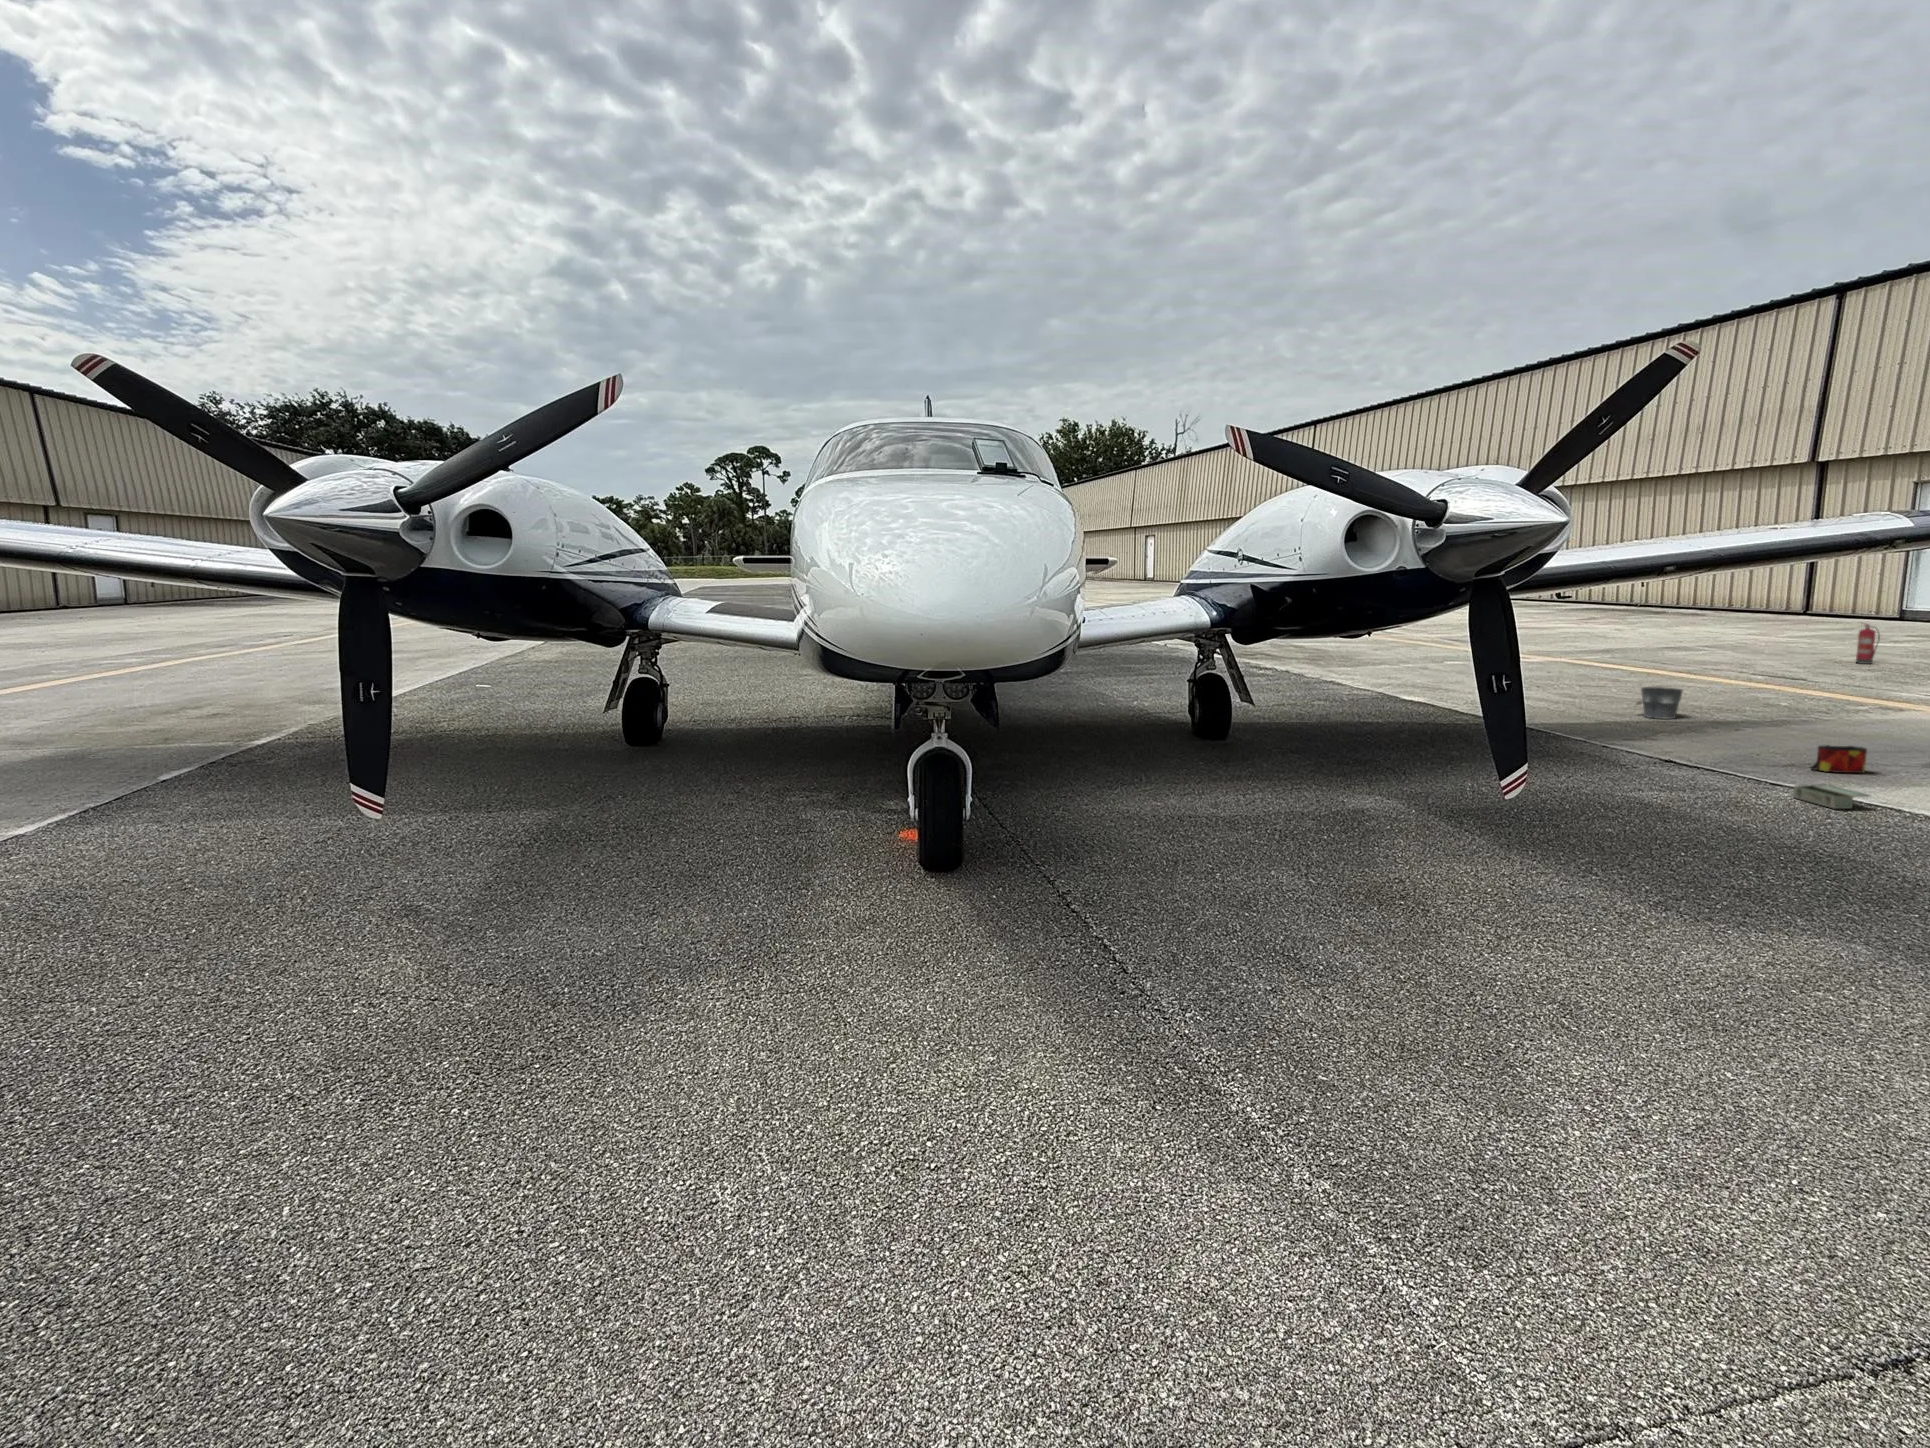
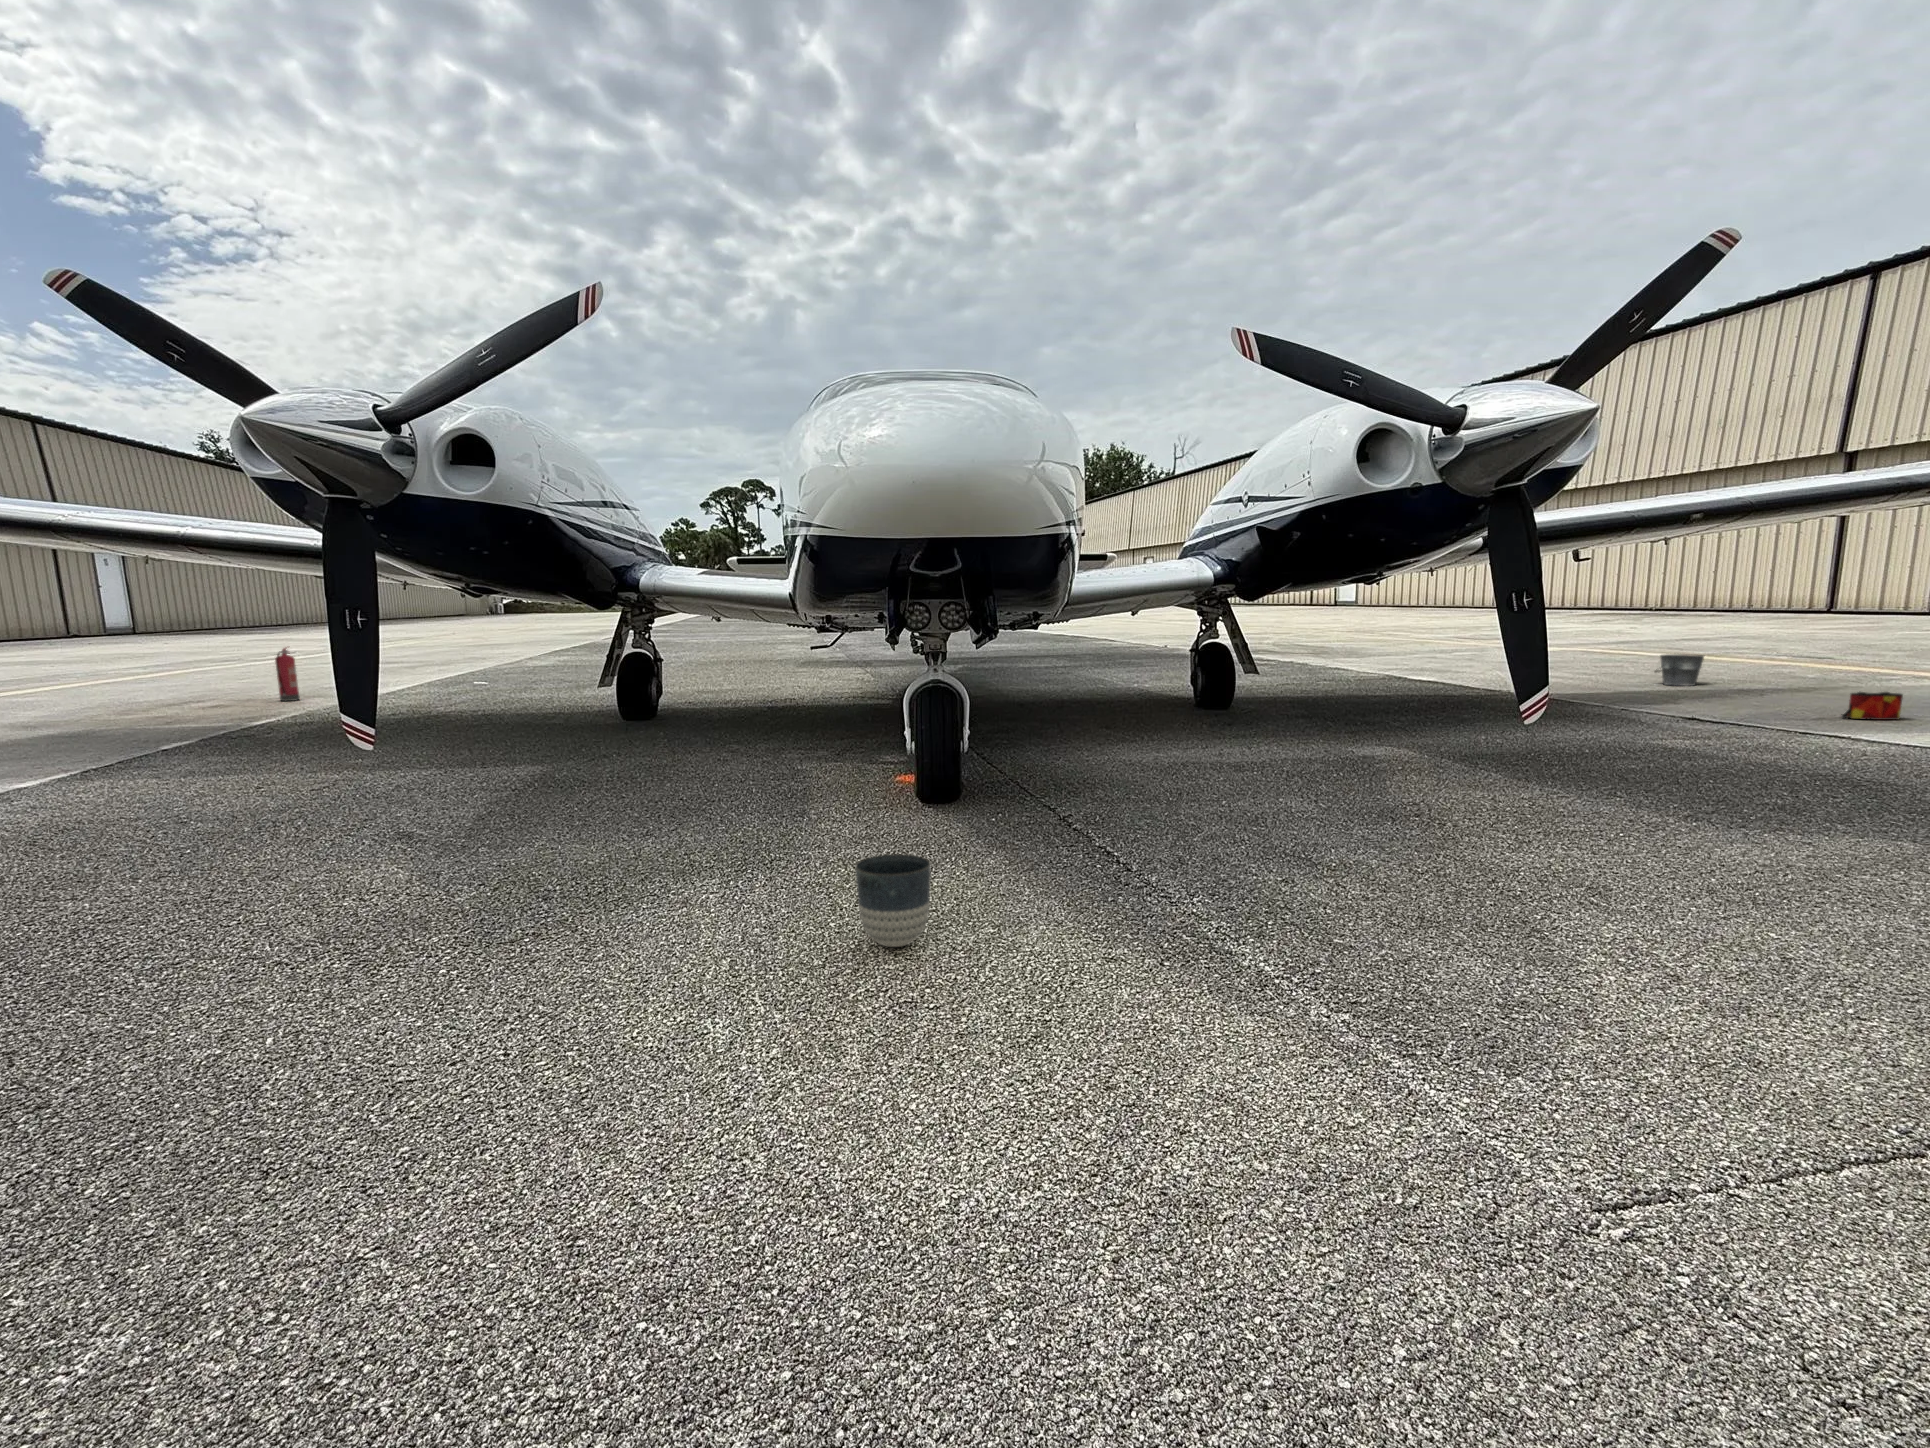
fire extinguisher: present [1856,624,1880,664] -> present [275,648,300,701]
toolbox: present [1793,784,1869,809] -> none [1824,724,1909,745]
planter: none [860,986,933,1084] -> present [855,854,931,947]

